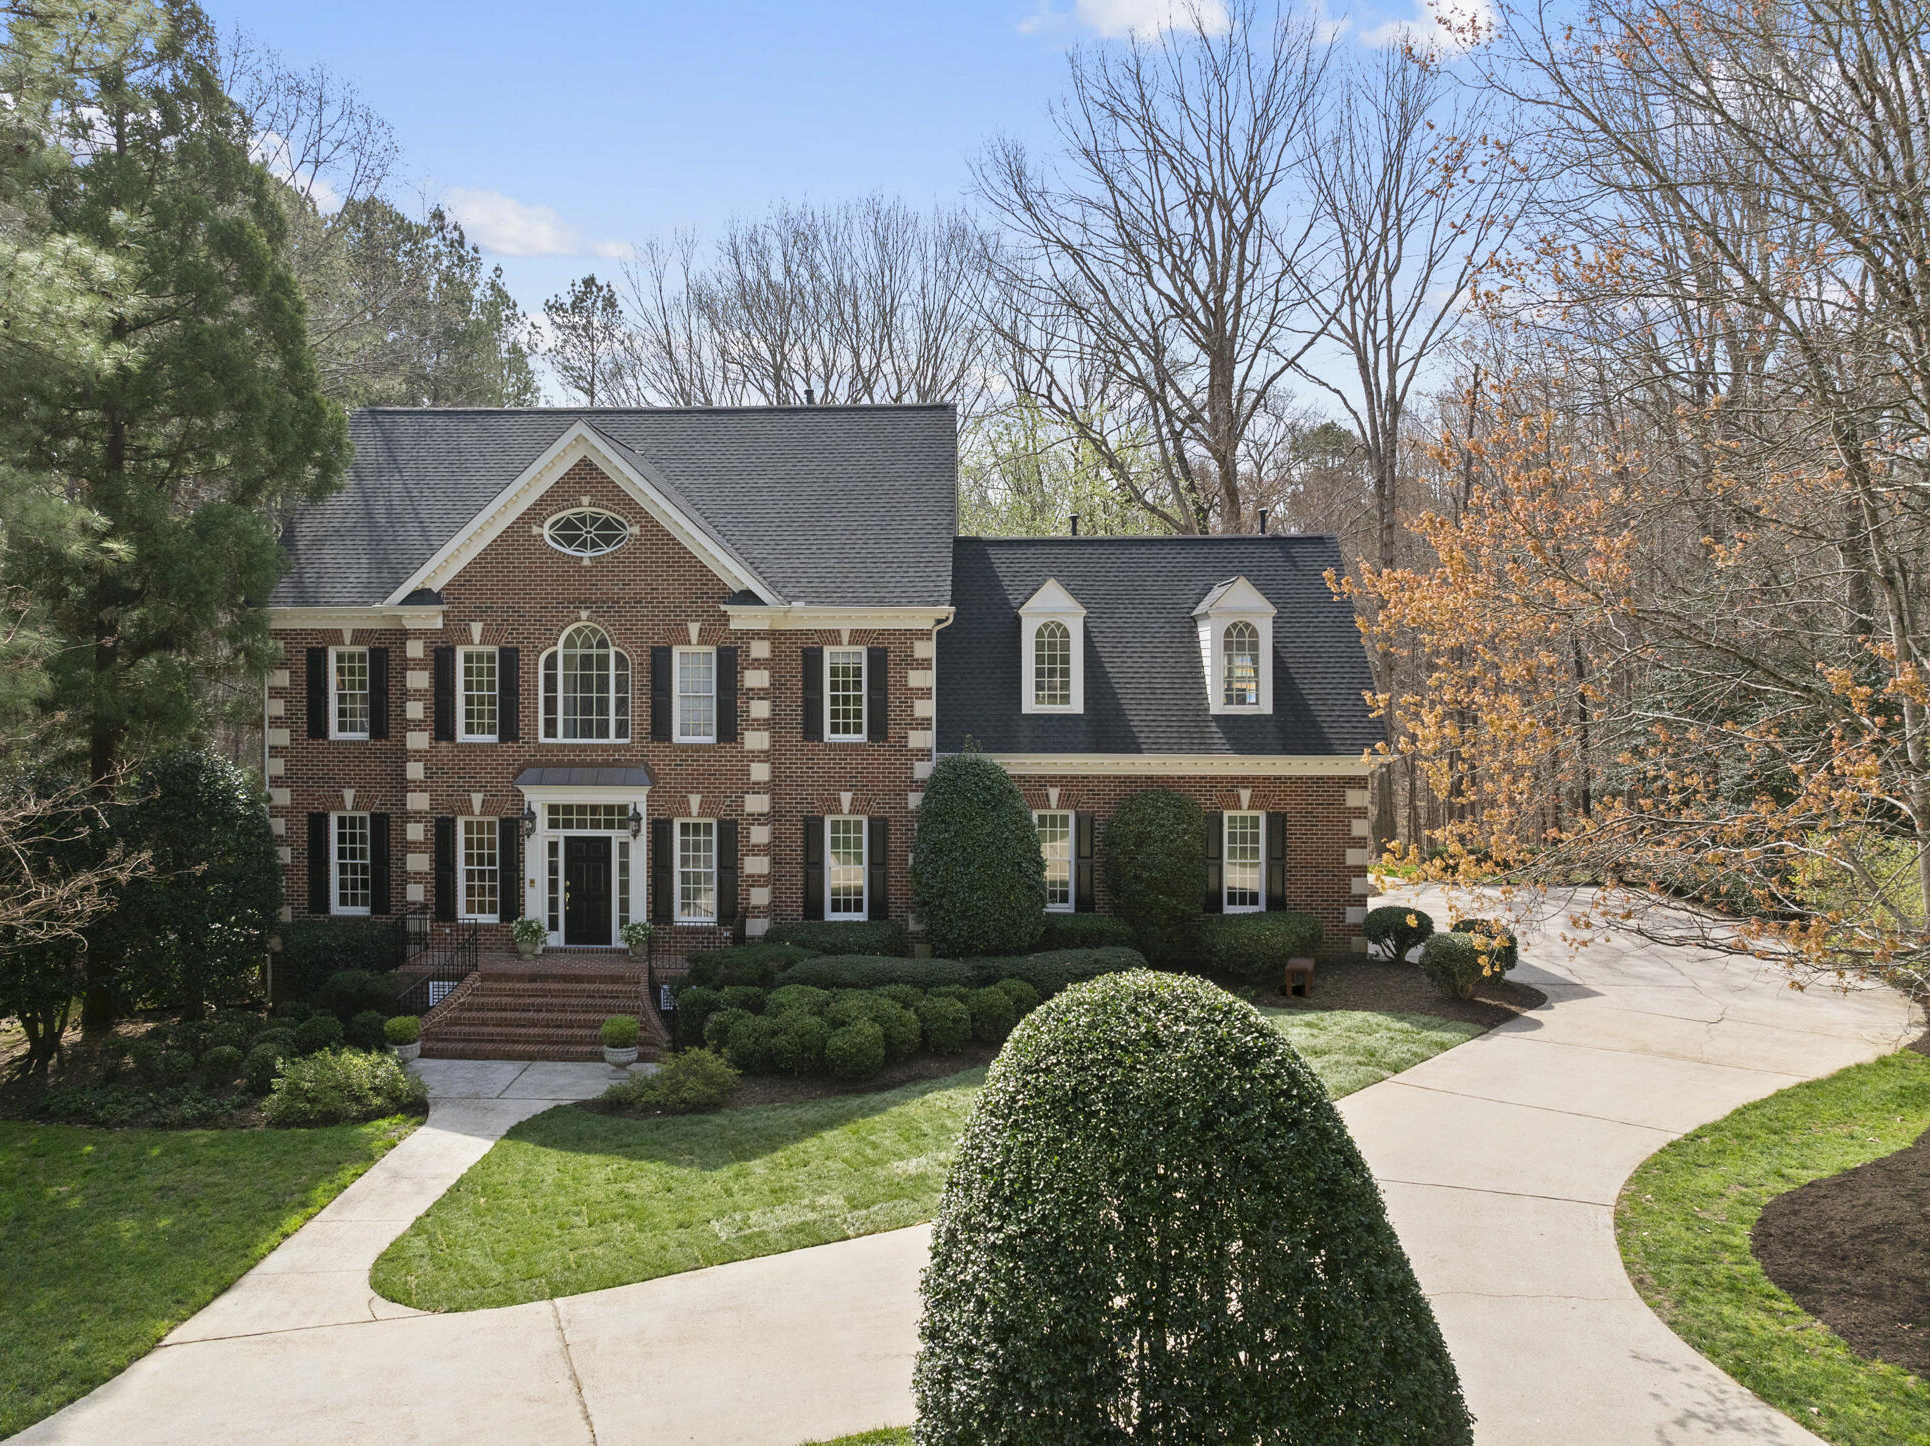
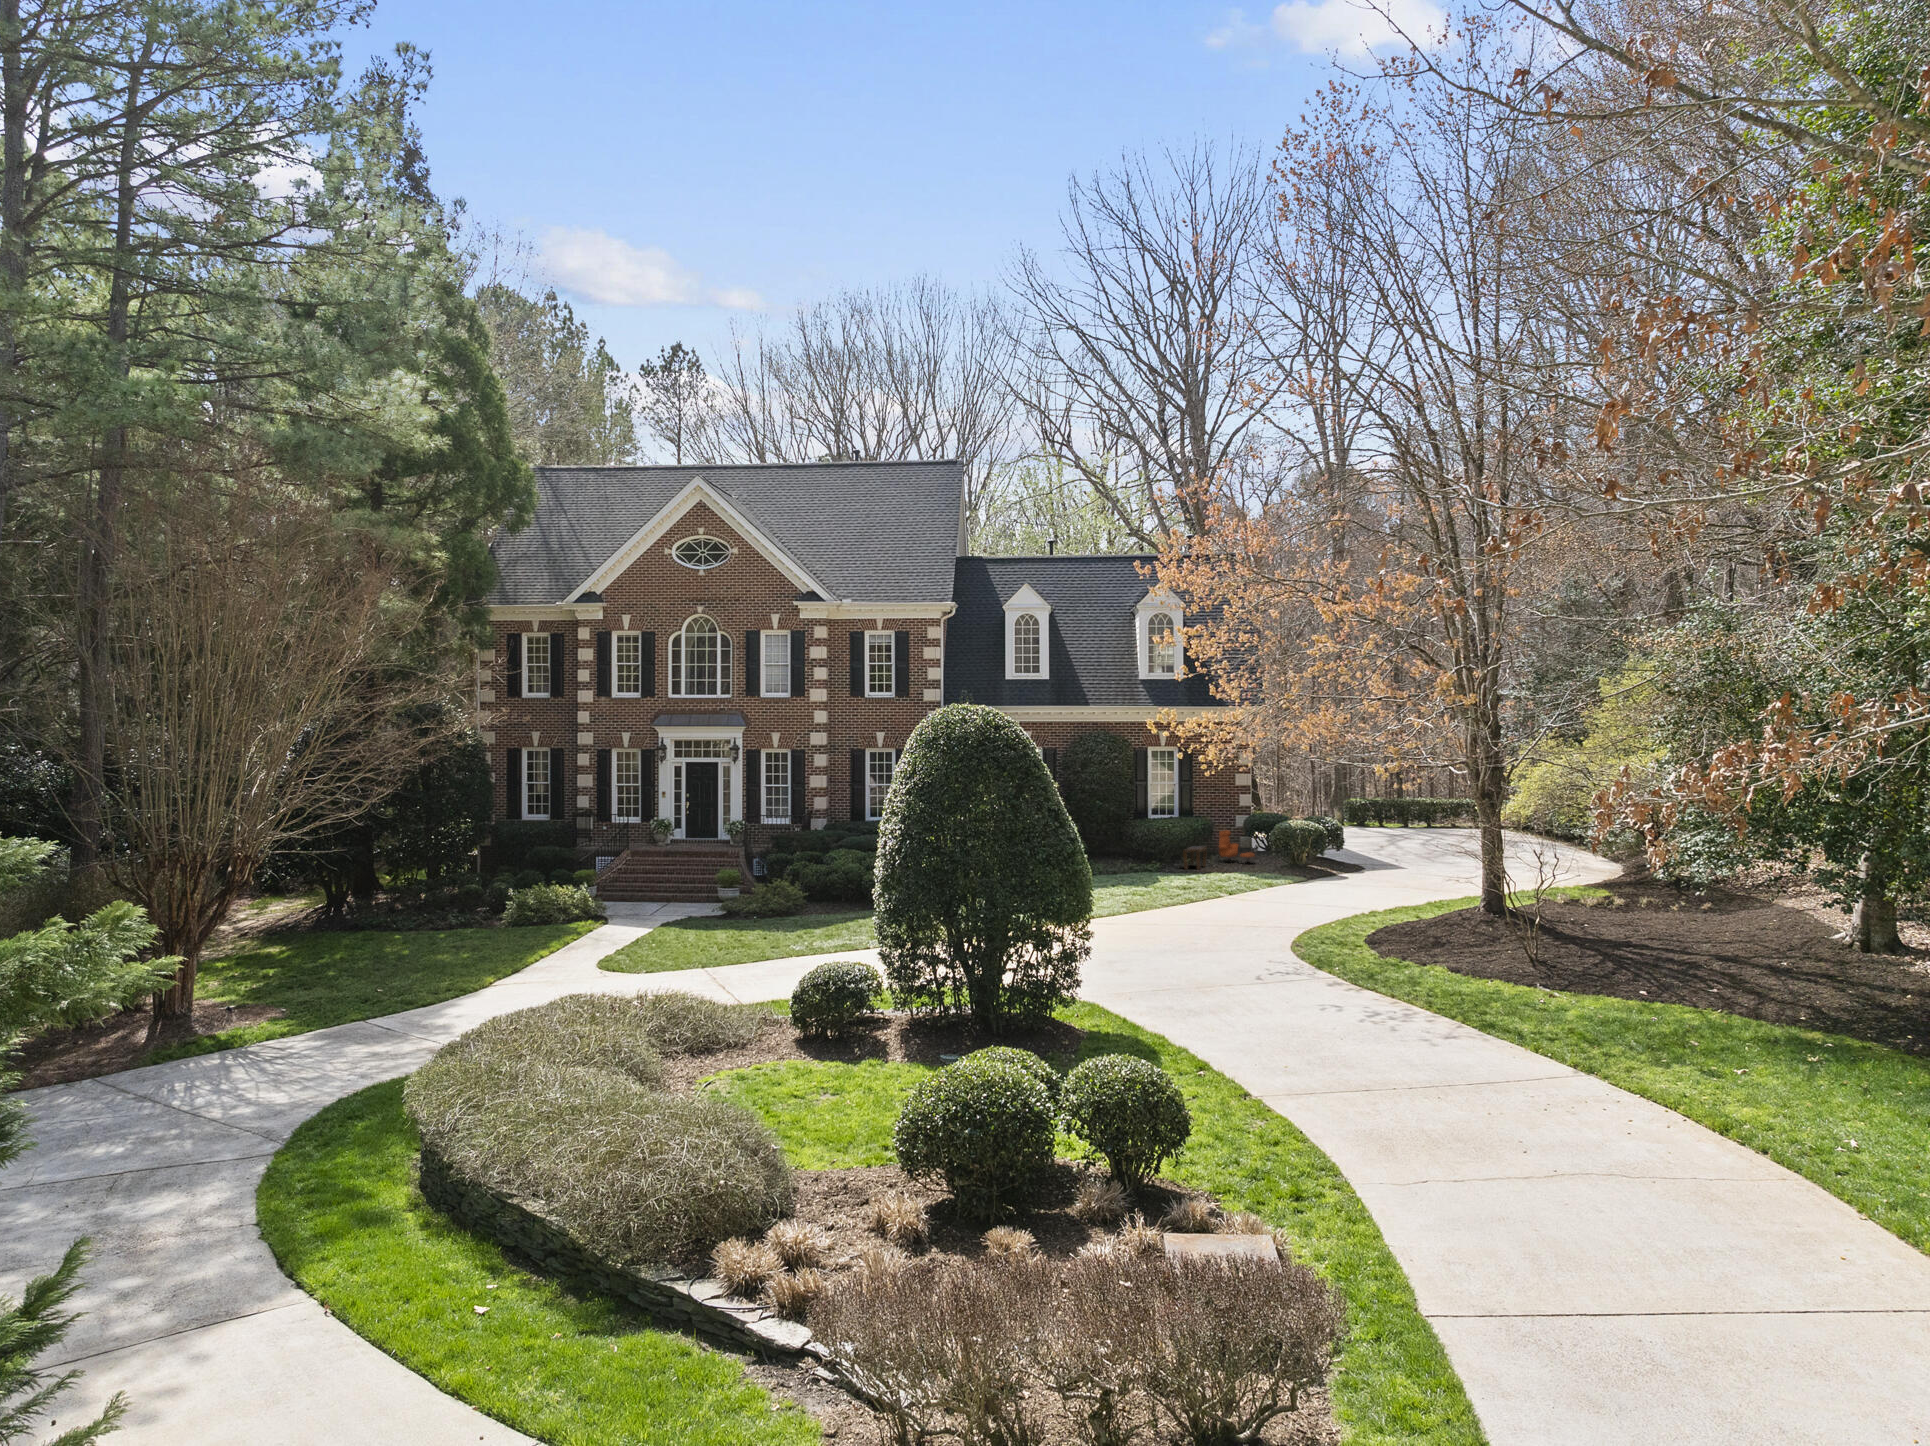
lounge chair: none [1323,928,1377,980] -> present [1219,830,1255,864]

